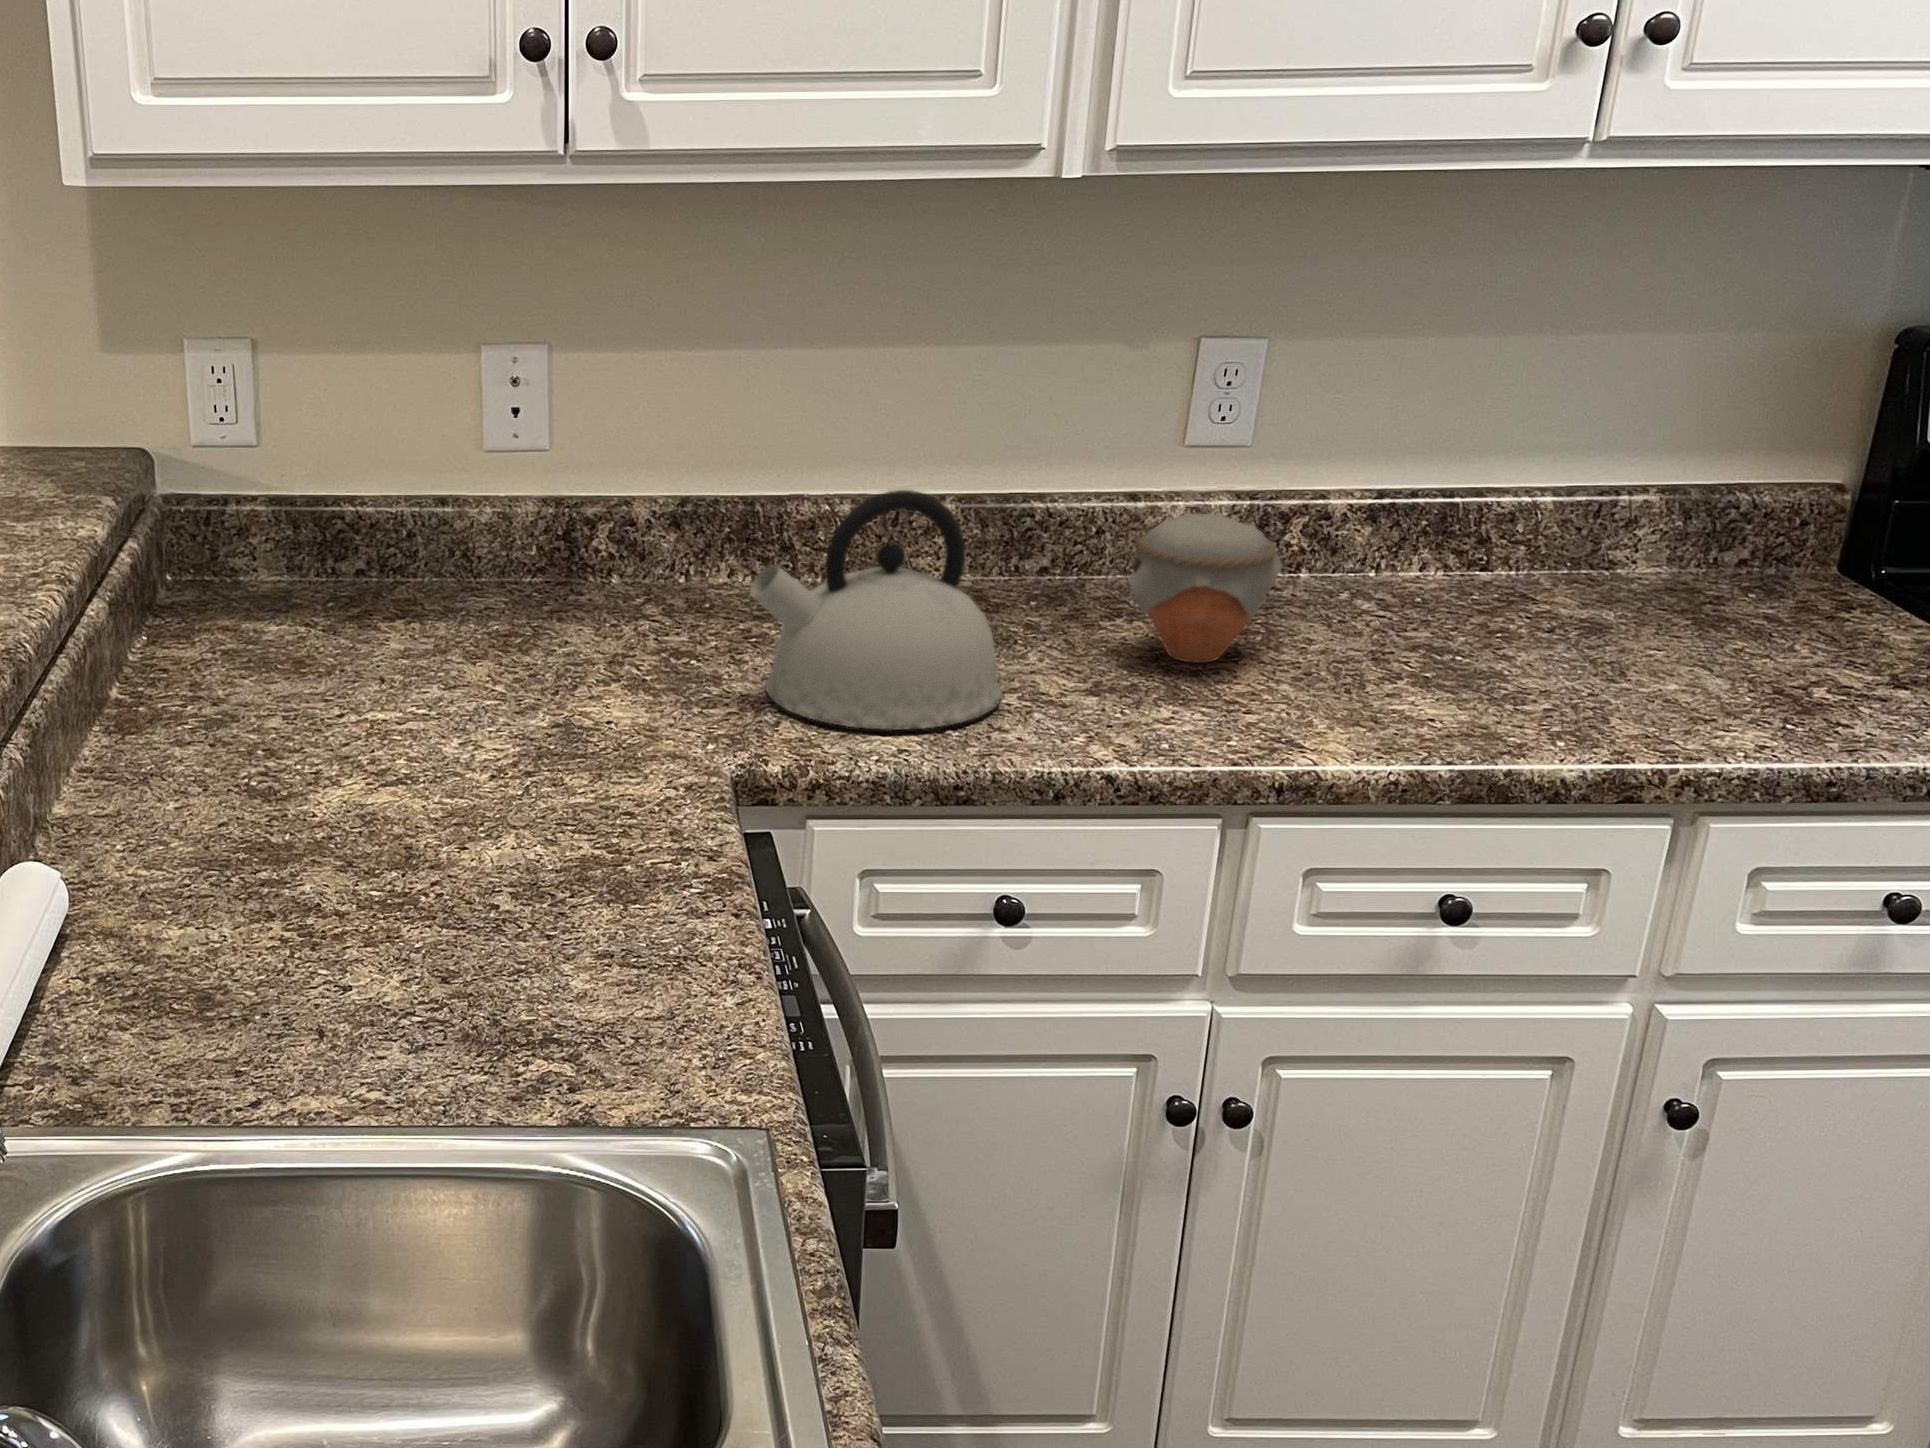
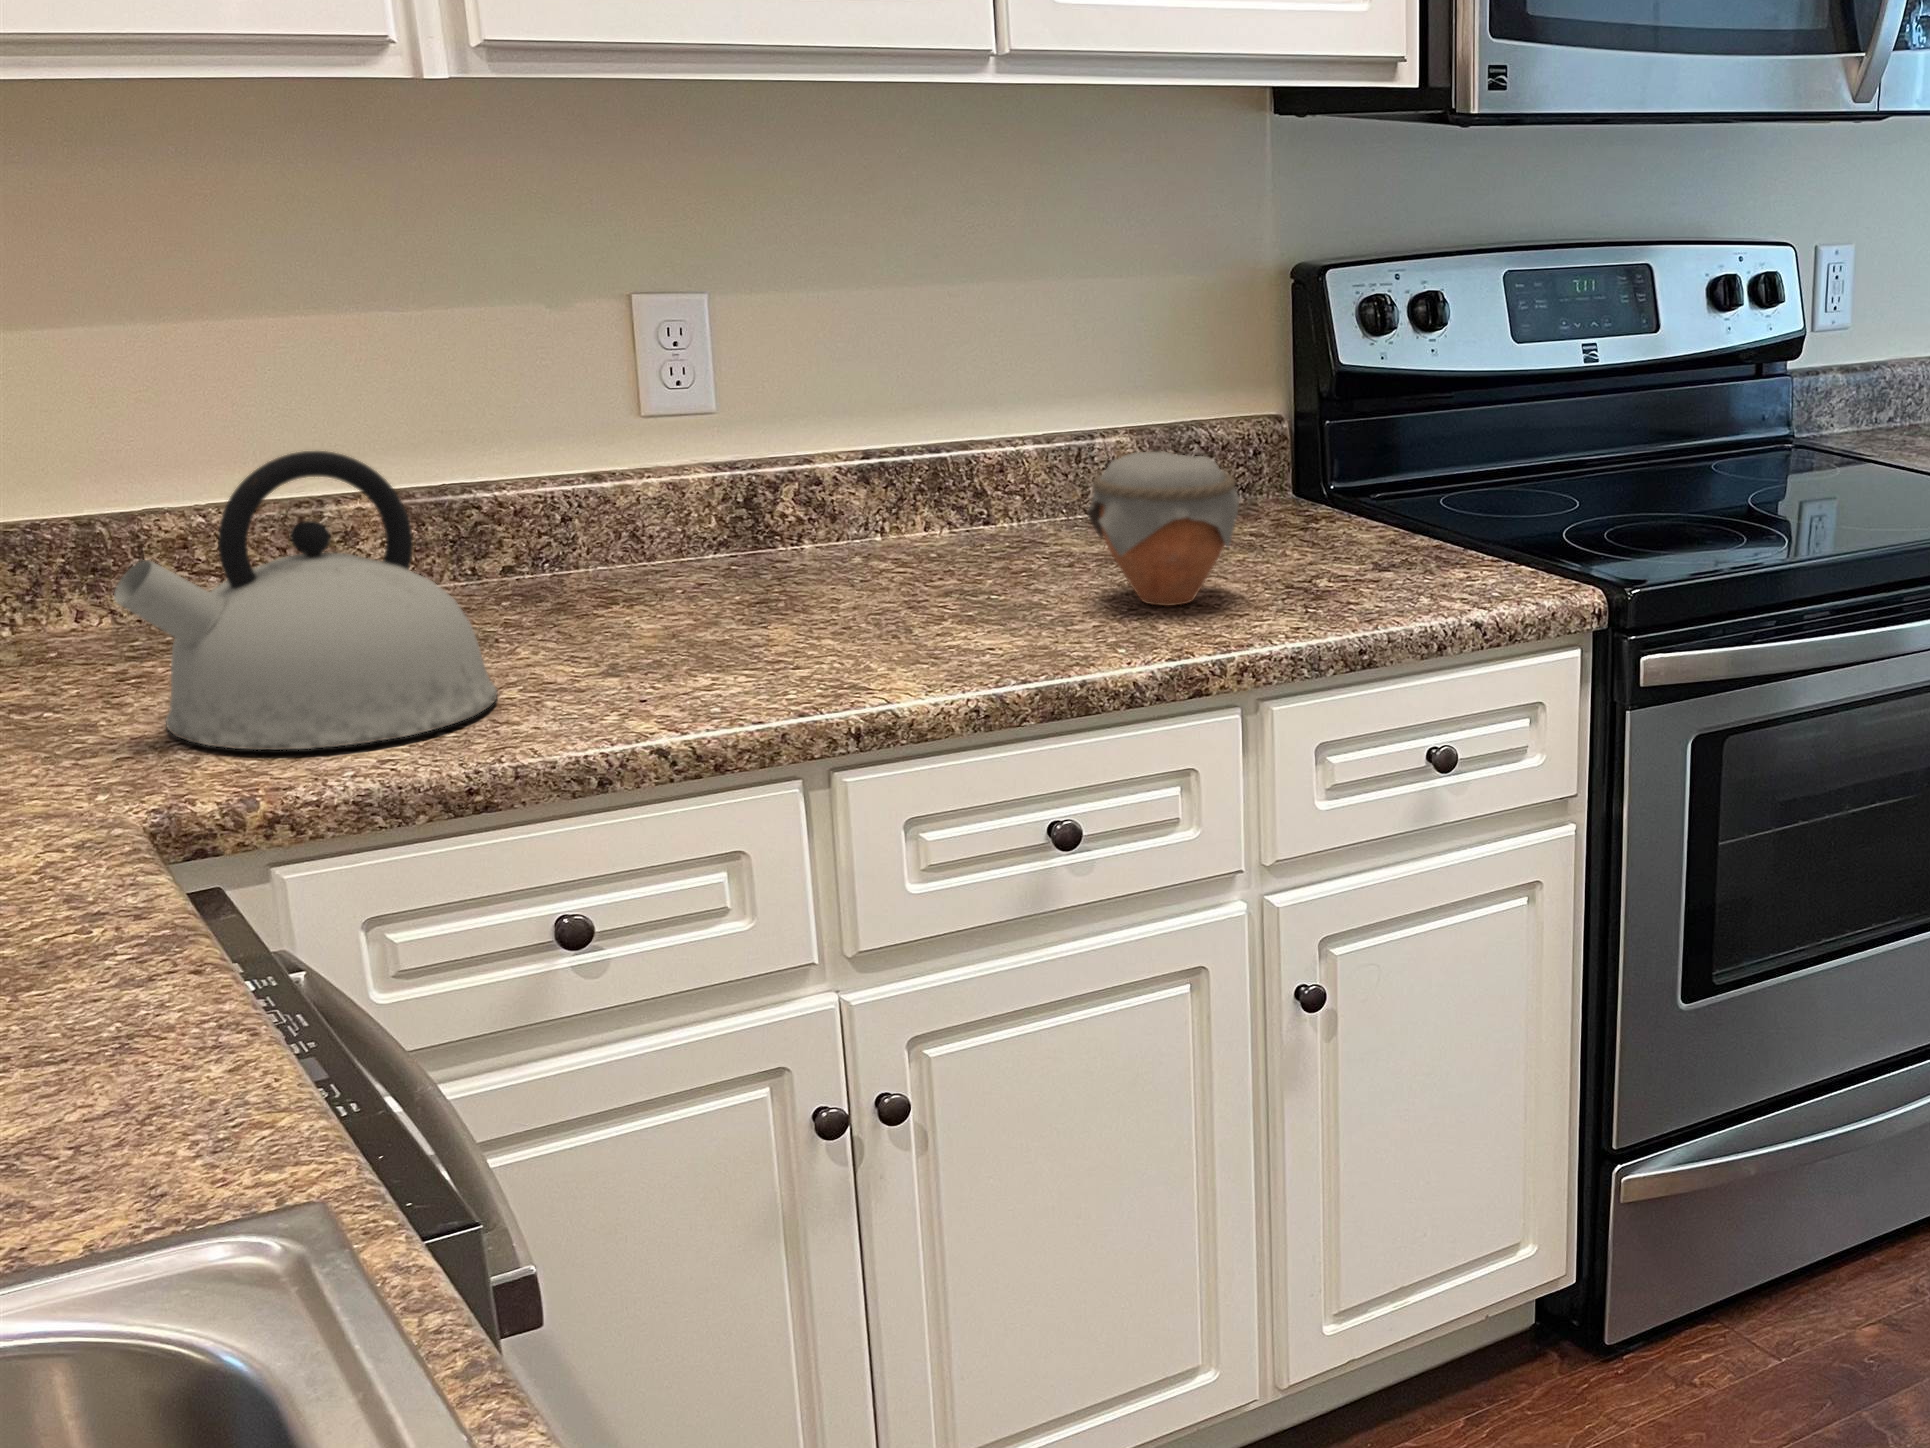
jar: present [1129,513,1283,663] -> present [1087,451,1239,606]

